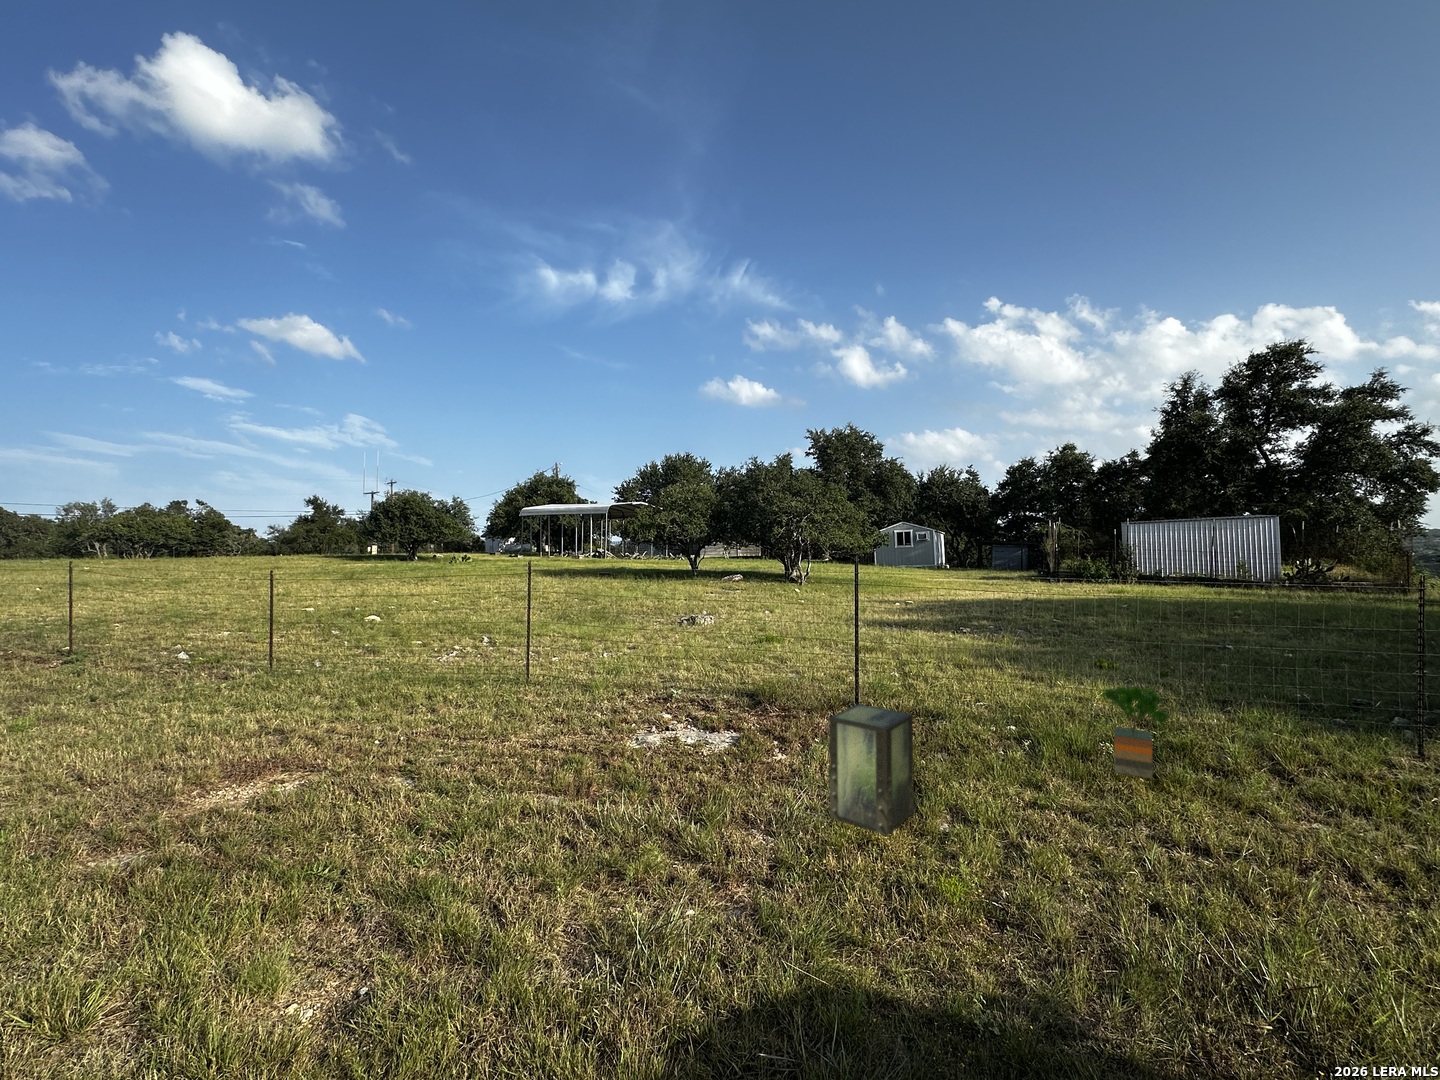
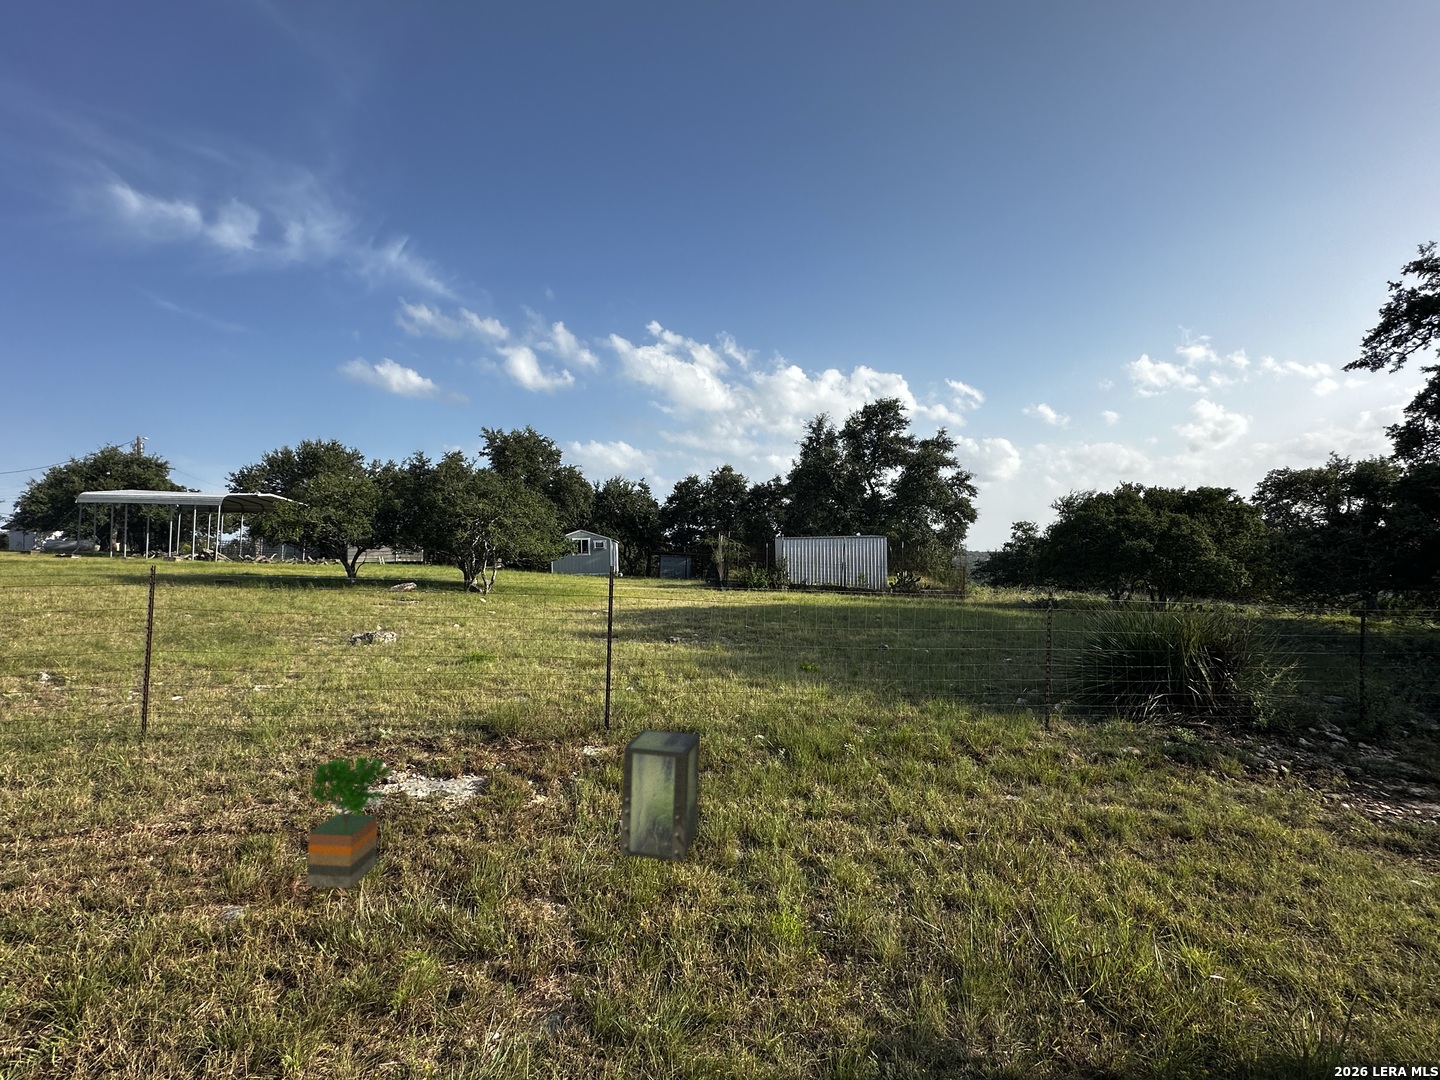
potted tree: present [1103,685,1169,778] -> present [307,757,393,888]

